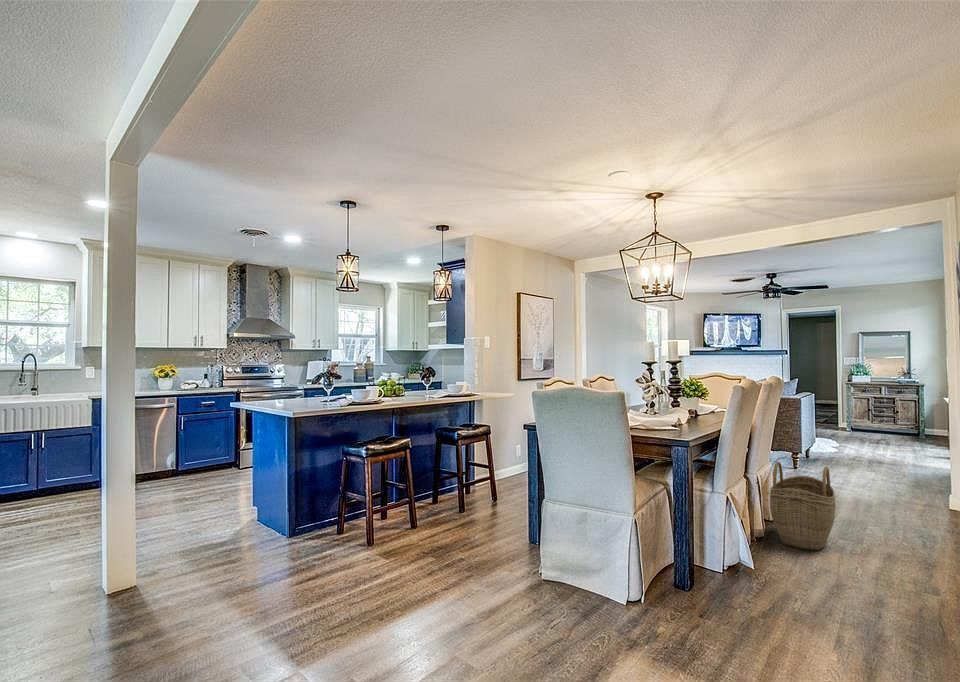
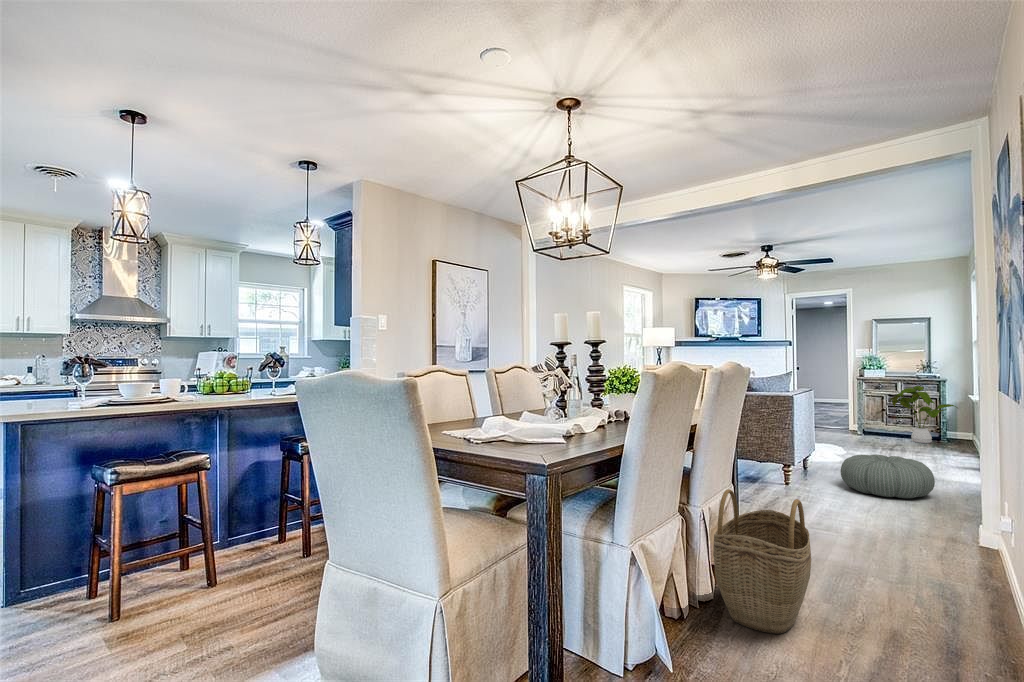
house plant: none [875,390,936,438] -> present [890,386,957,443]
pouf: none [840,445,915,478] -> present [841,454,935,498]

